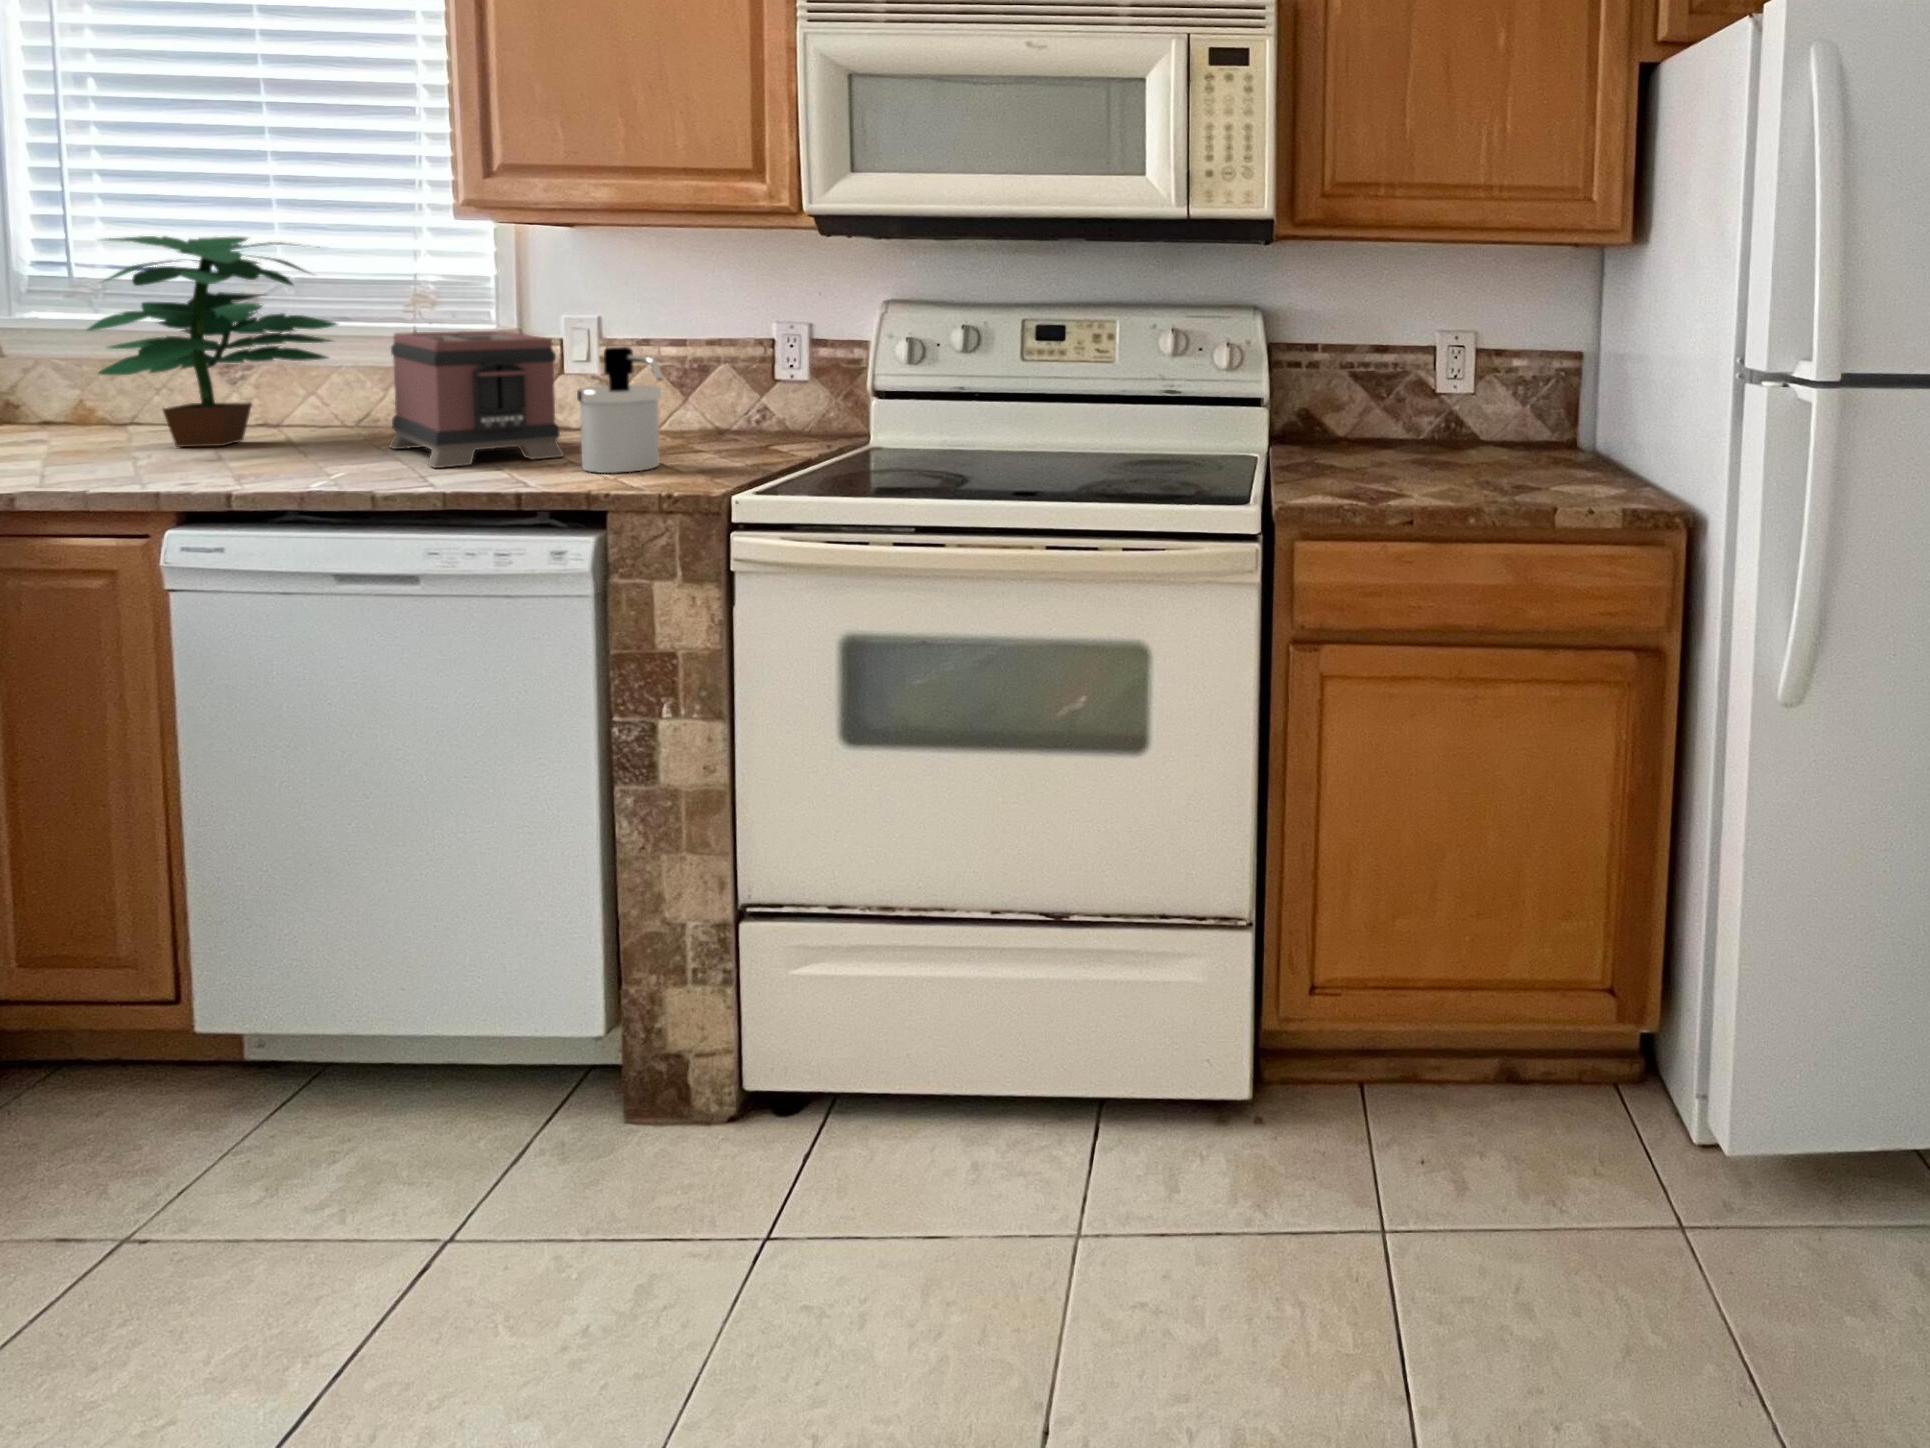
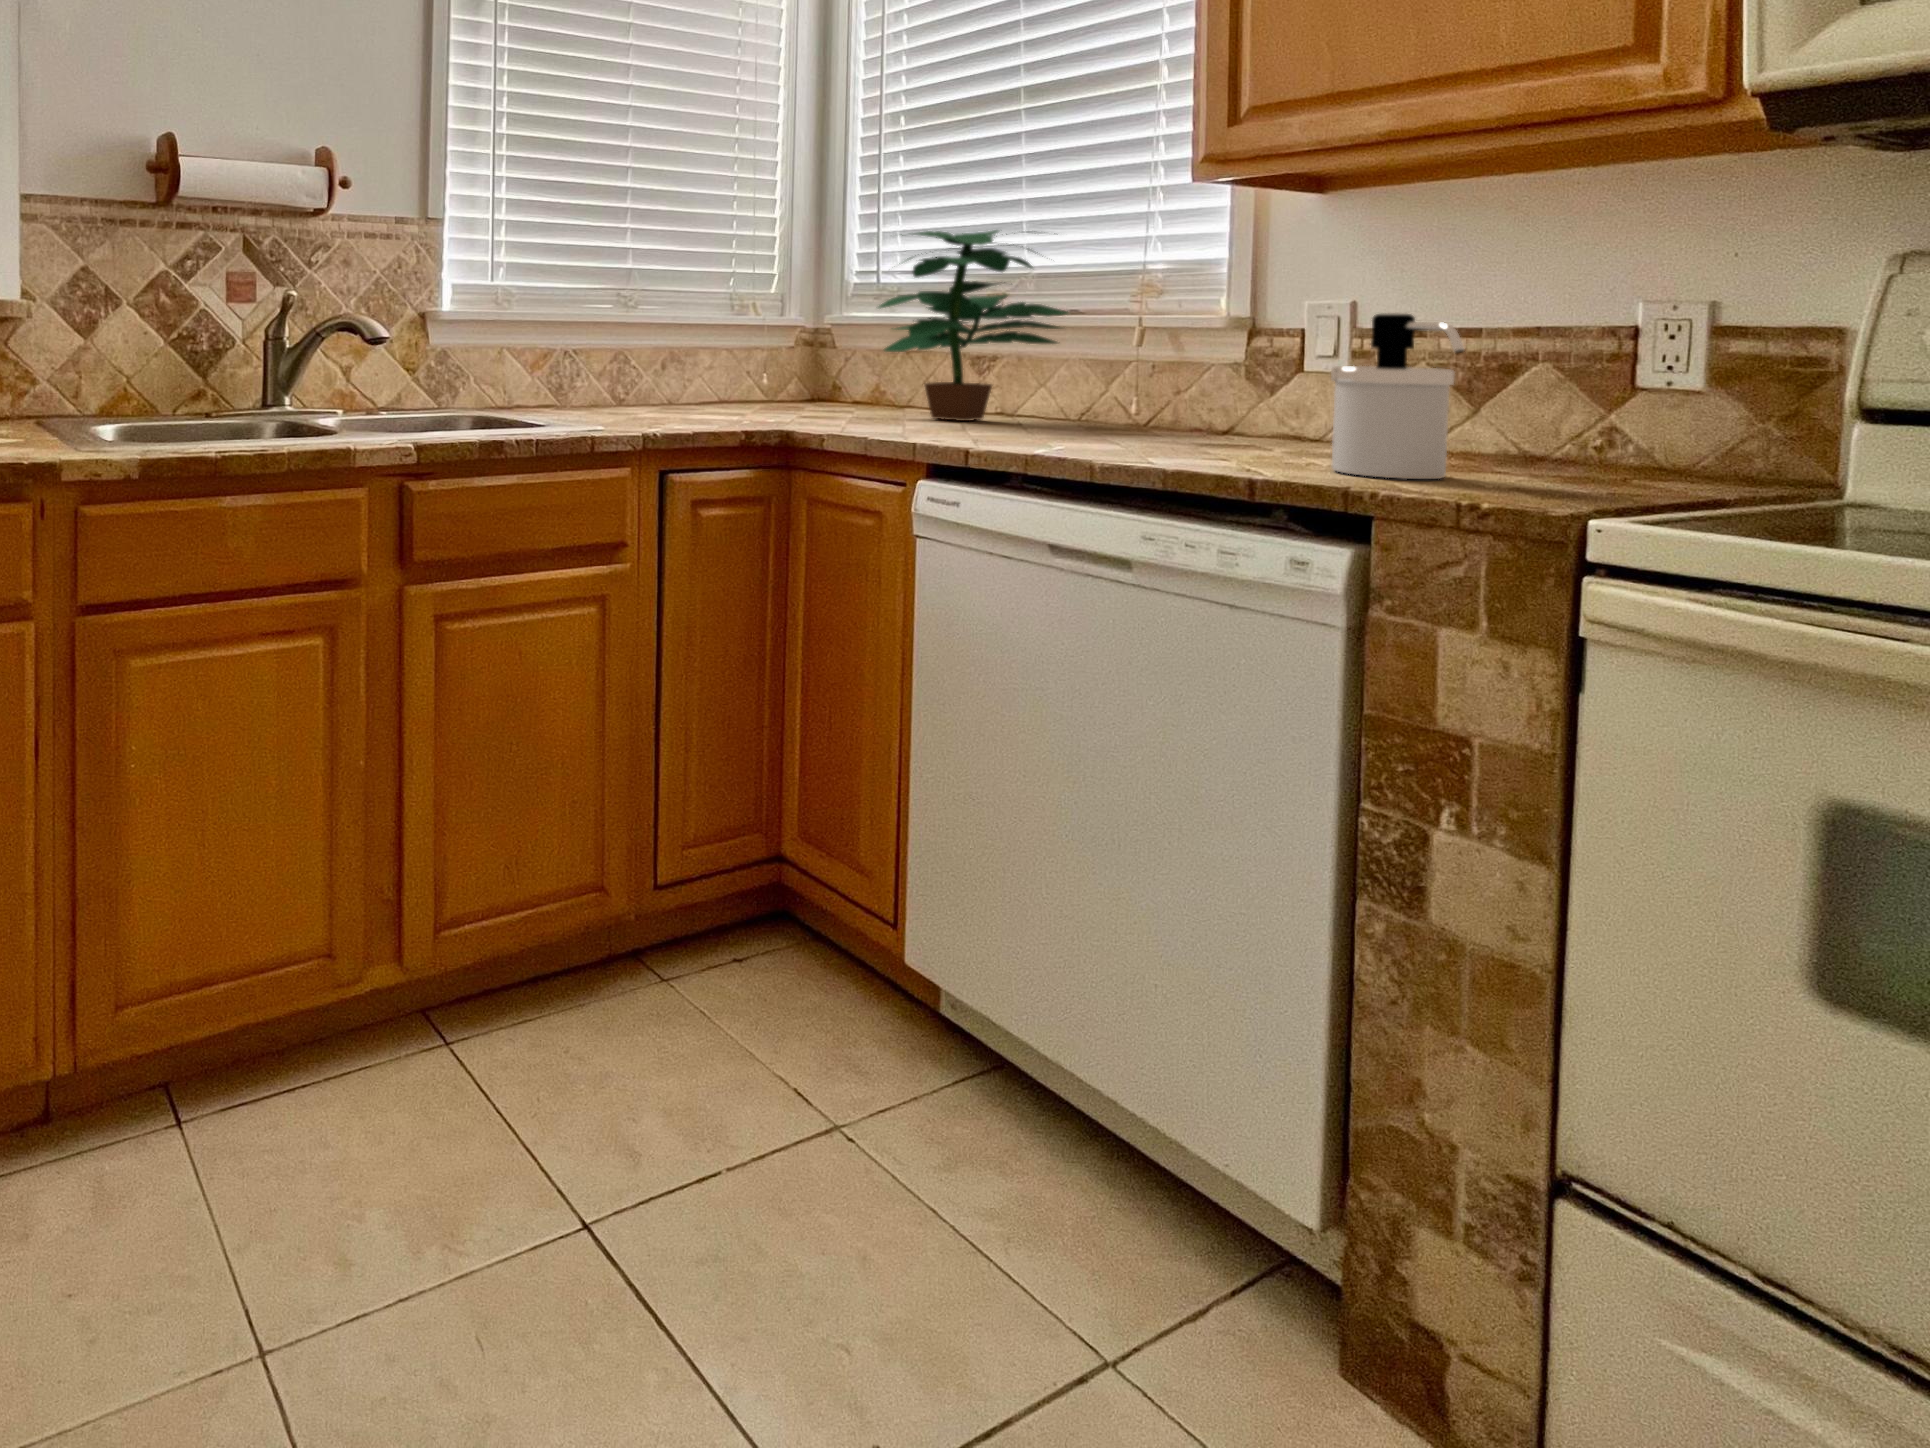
toaster: present [390,331,564,468] -> none [1108,310,1306,458]

